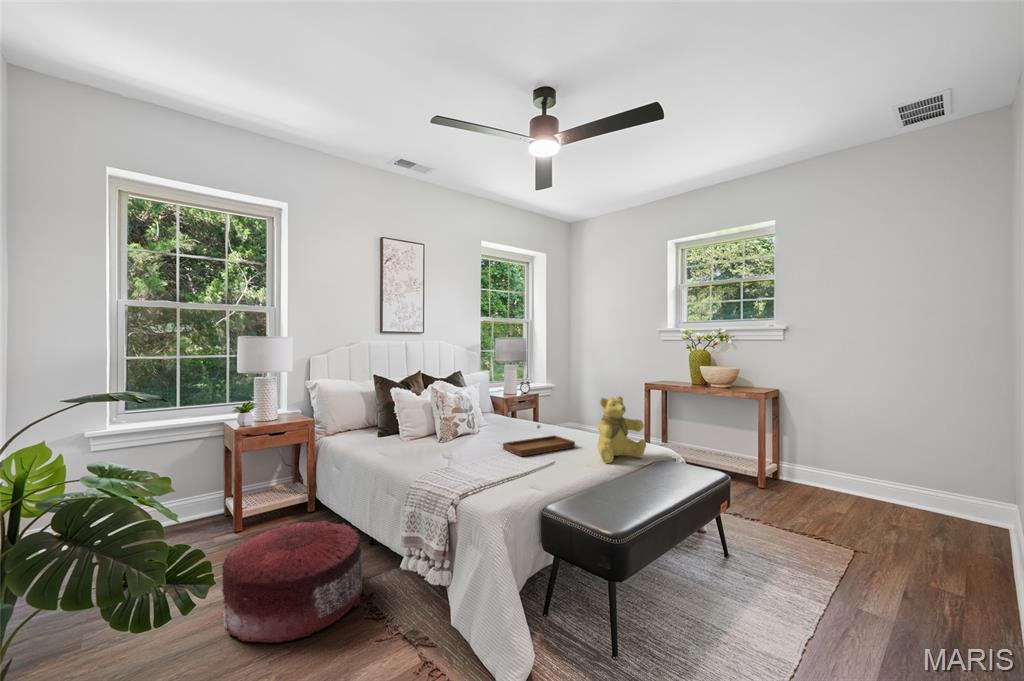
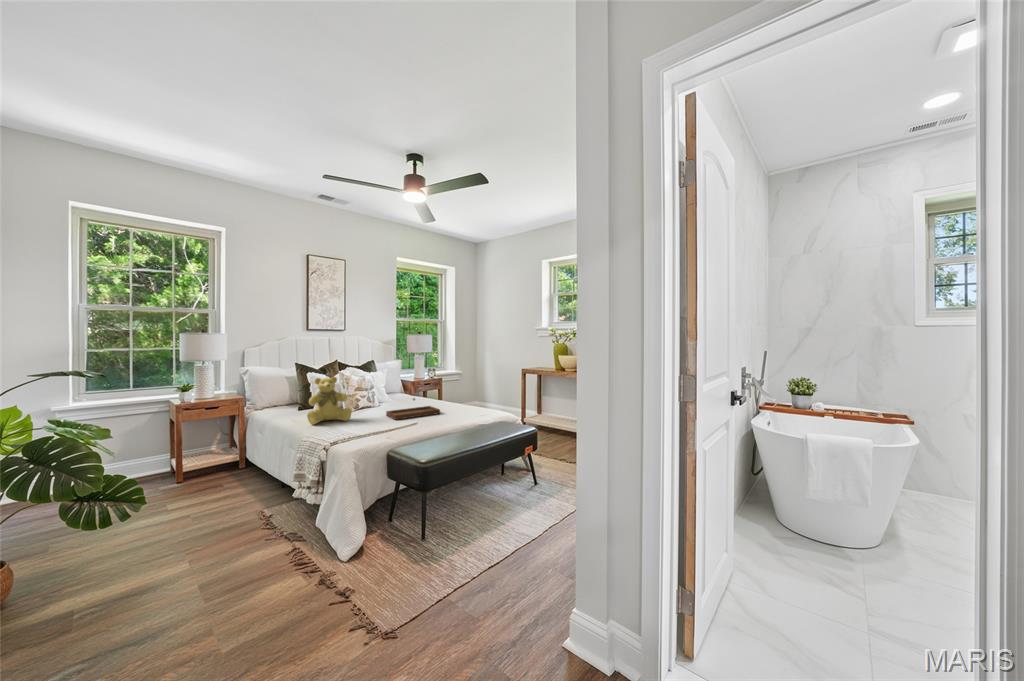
teddy bear: present [597,396,646,463] -> present [307,377,352,425]
pouf: present [222,520,362,643] -> none [152,466,266,546]

